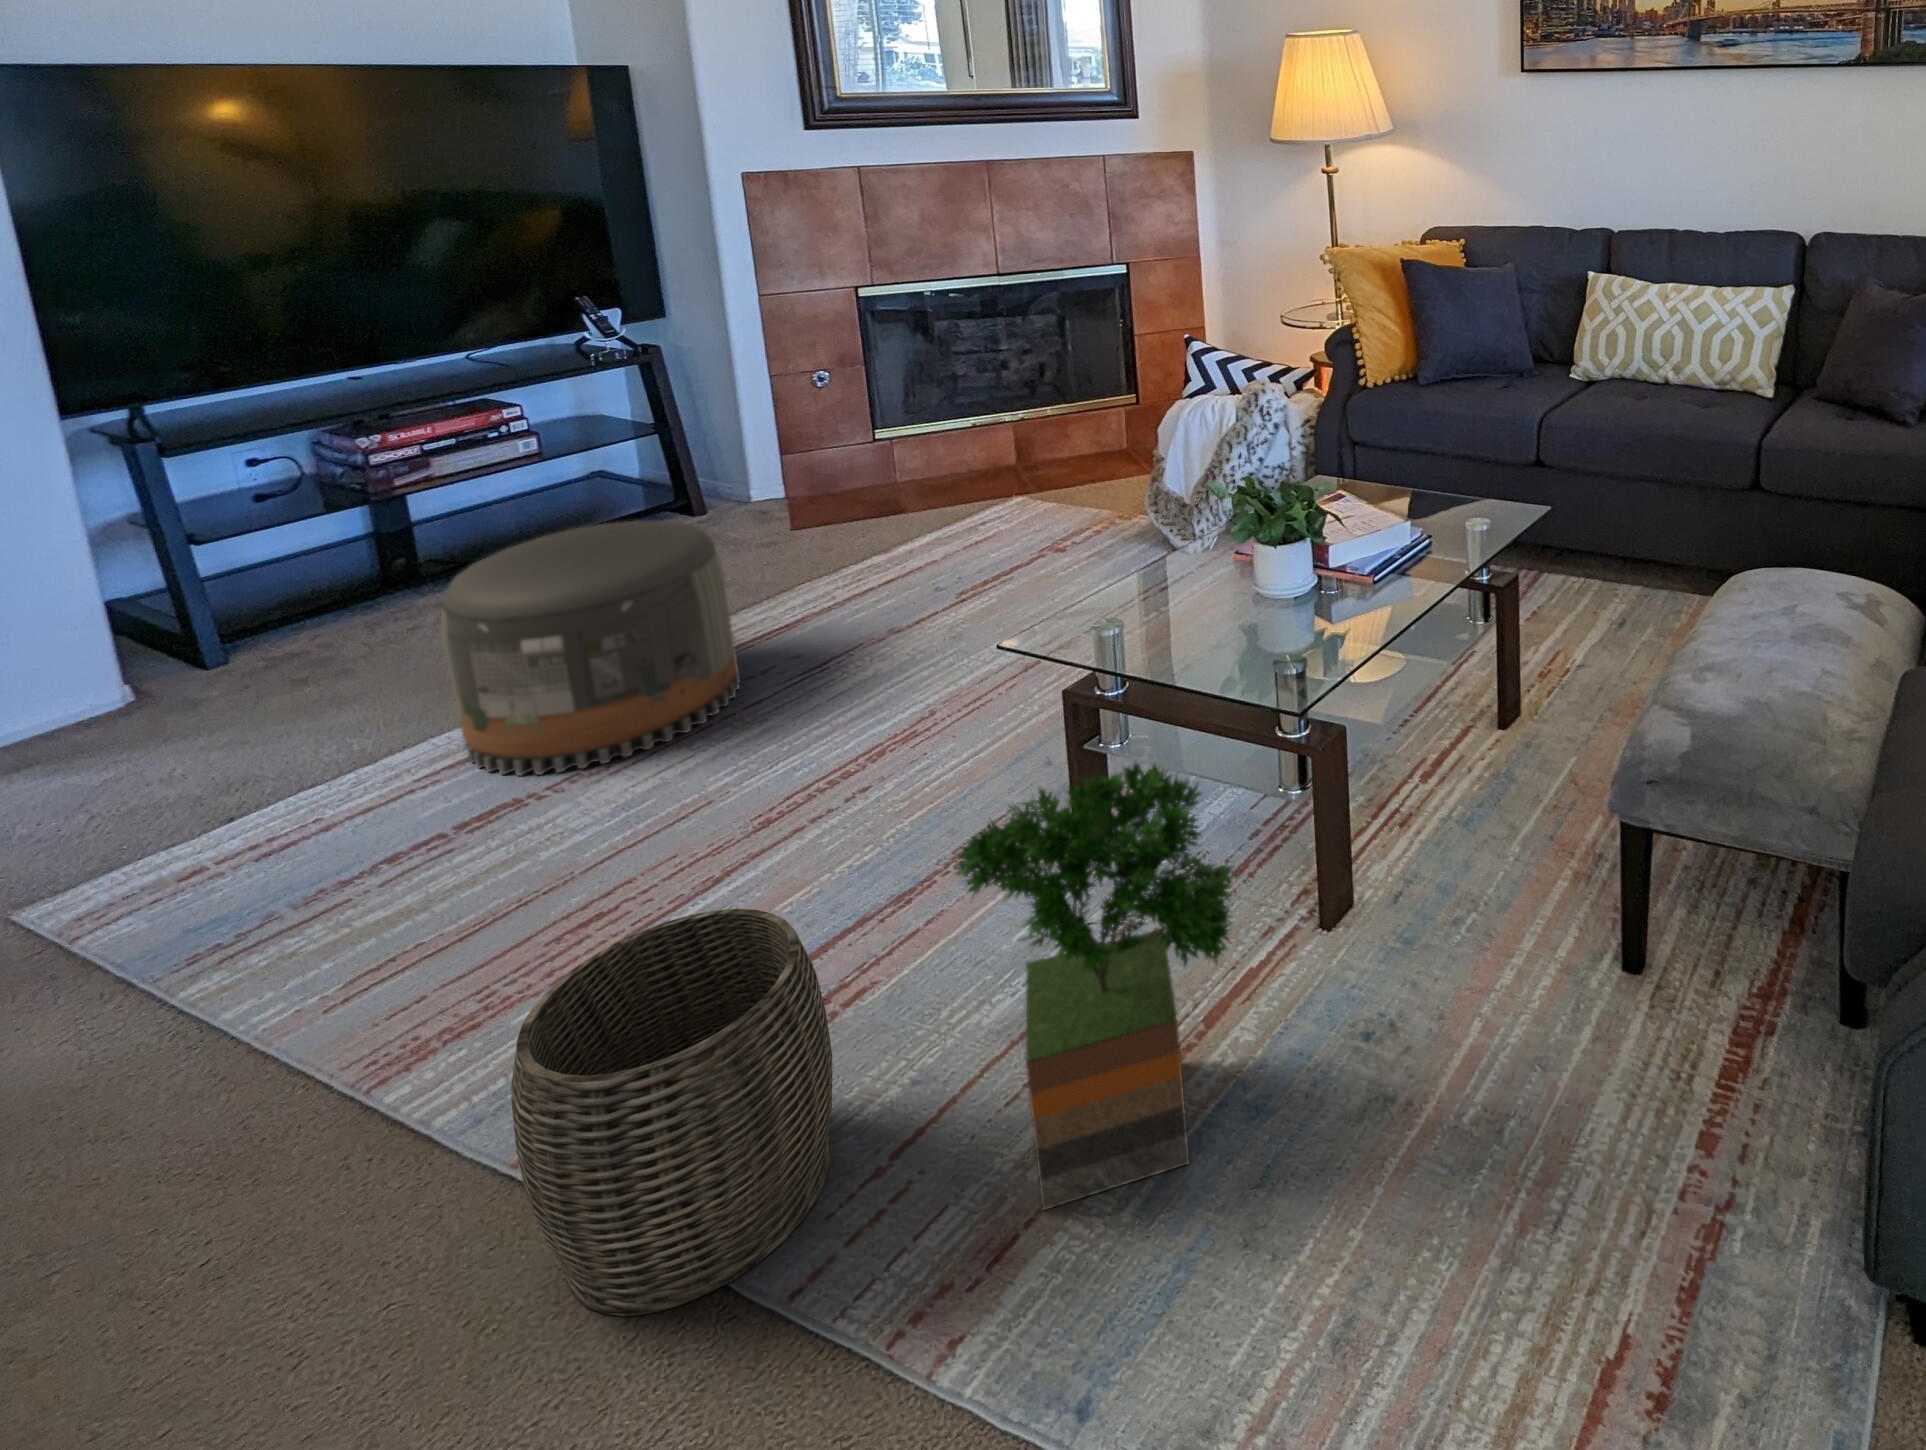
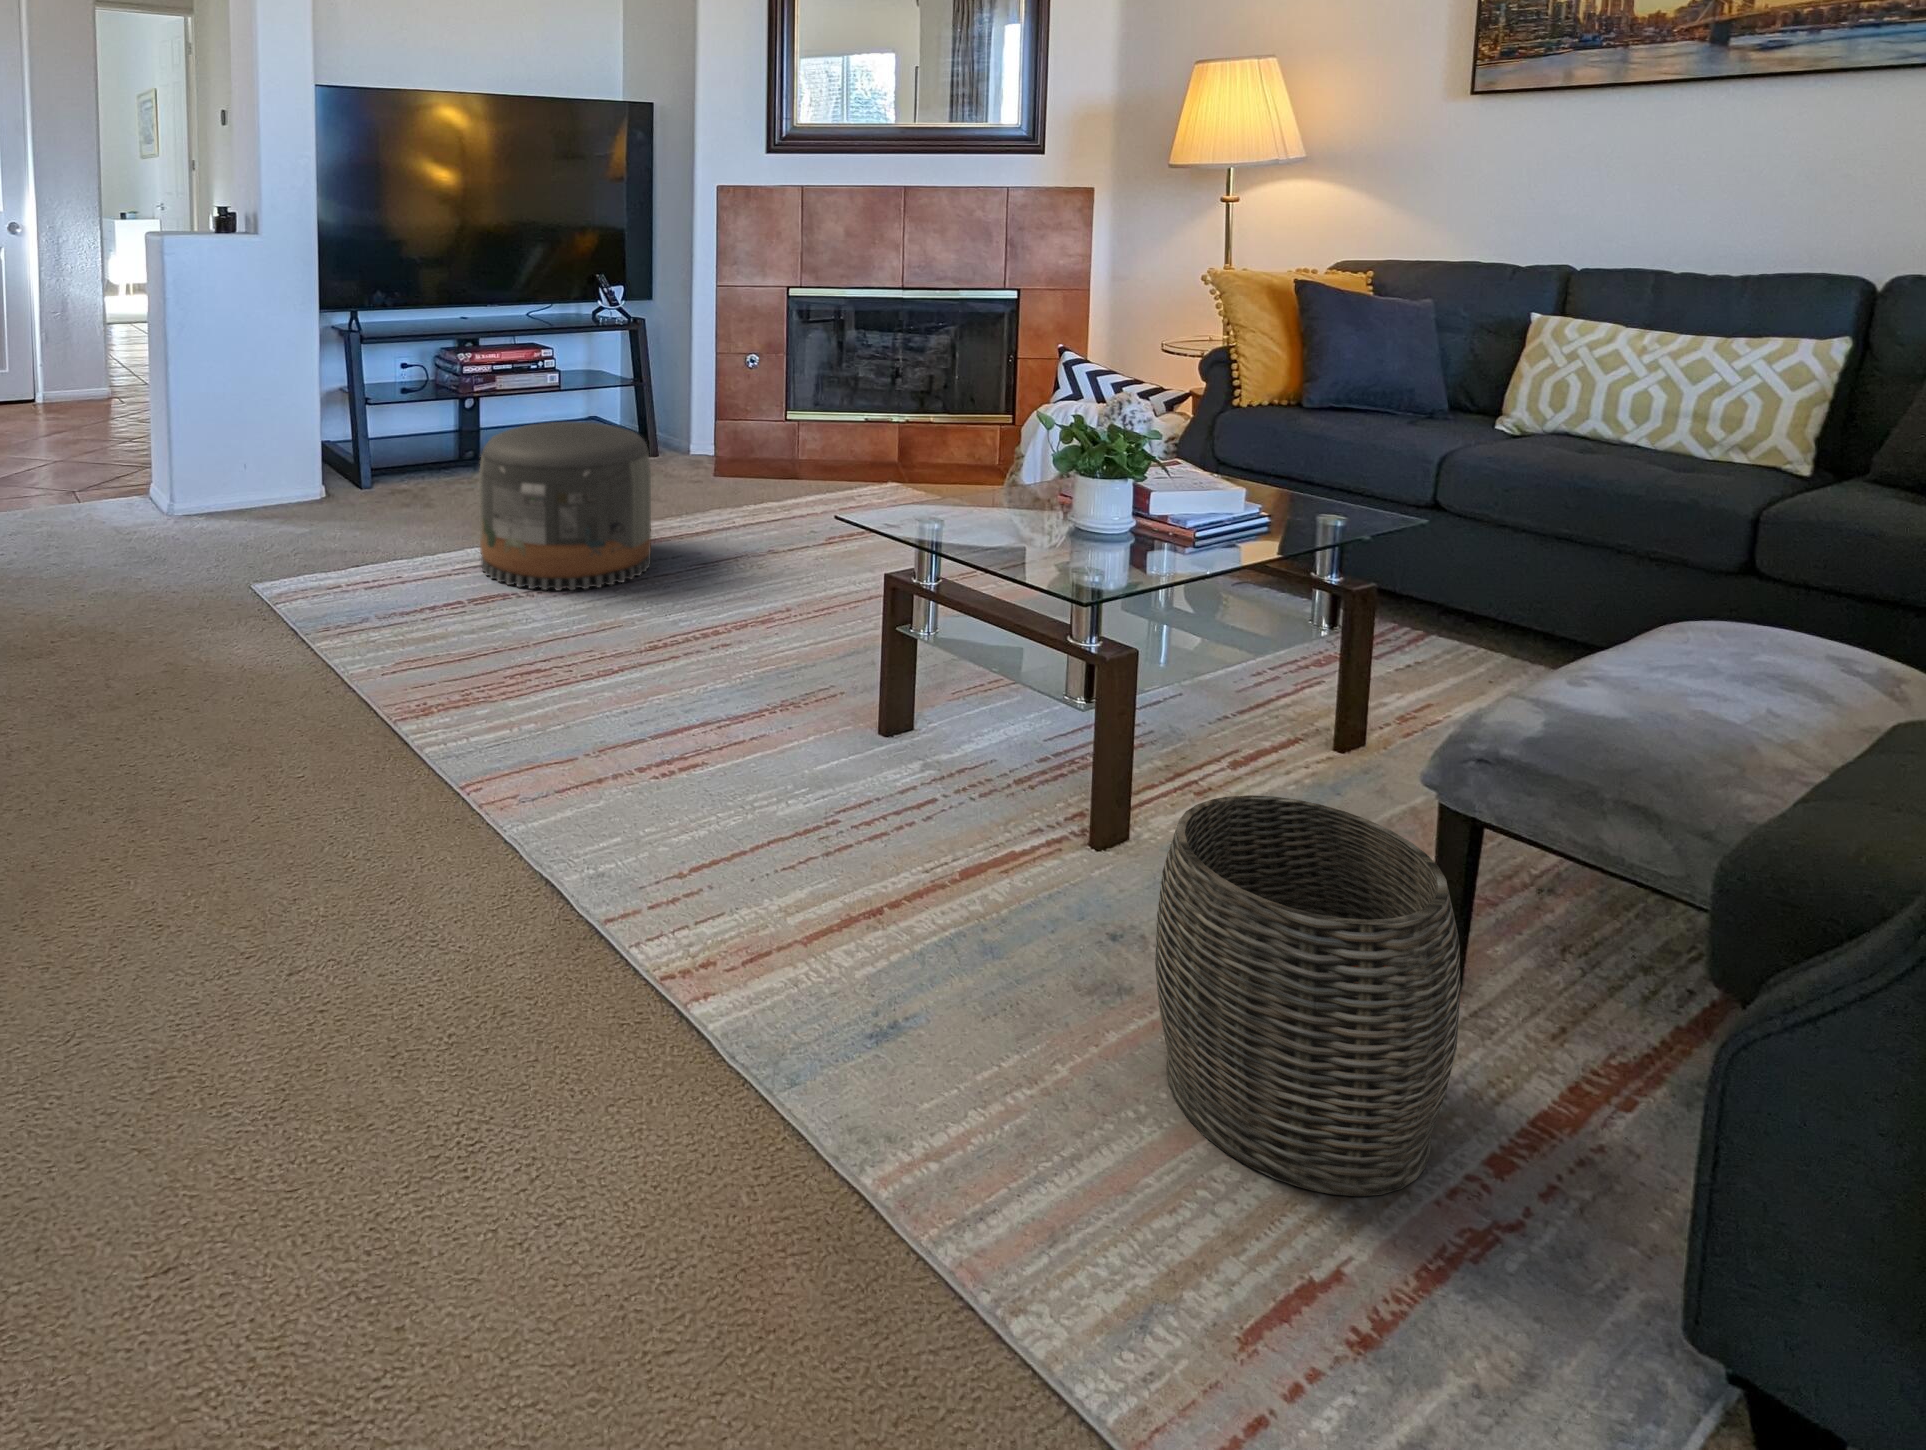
potted tree: present [956,763,1233,1210] -> none [766,588,997,960]
woven basket: present [511,909,832,1316] -> present [1155,795,1461,1196]

